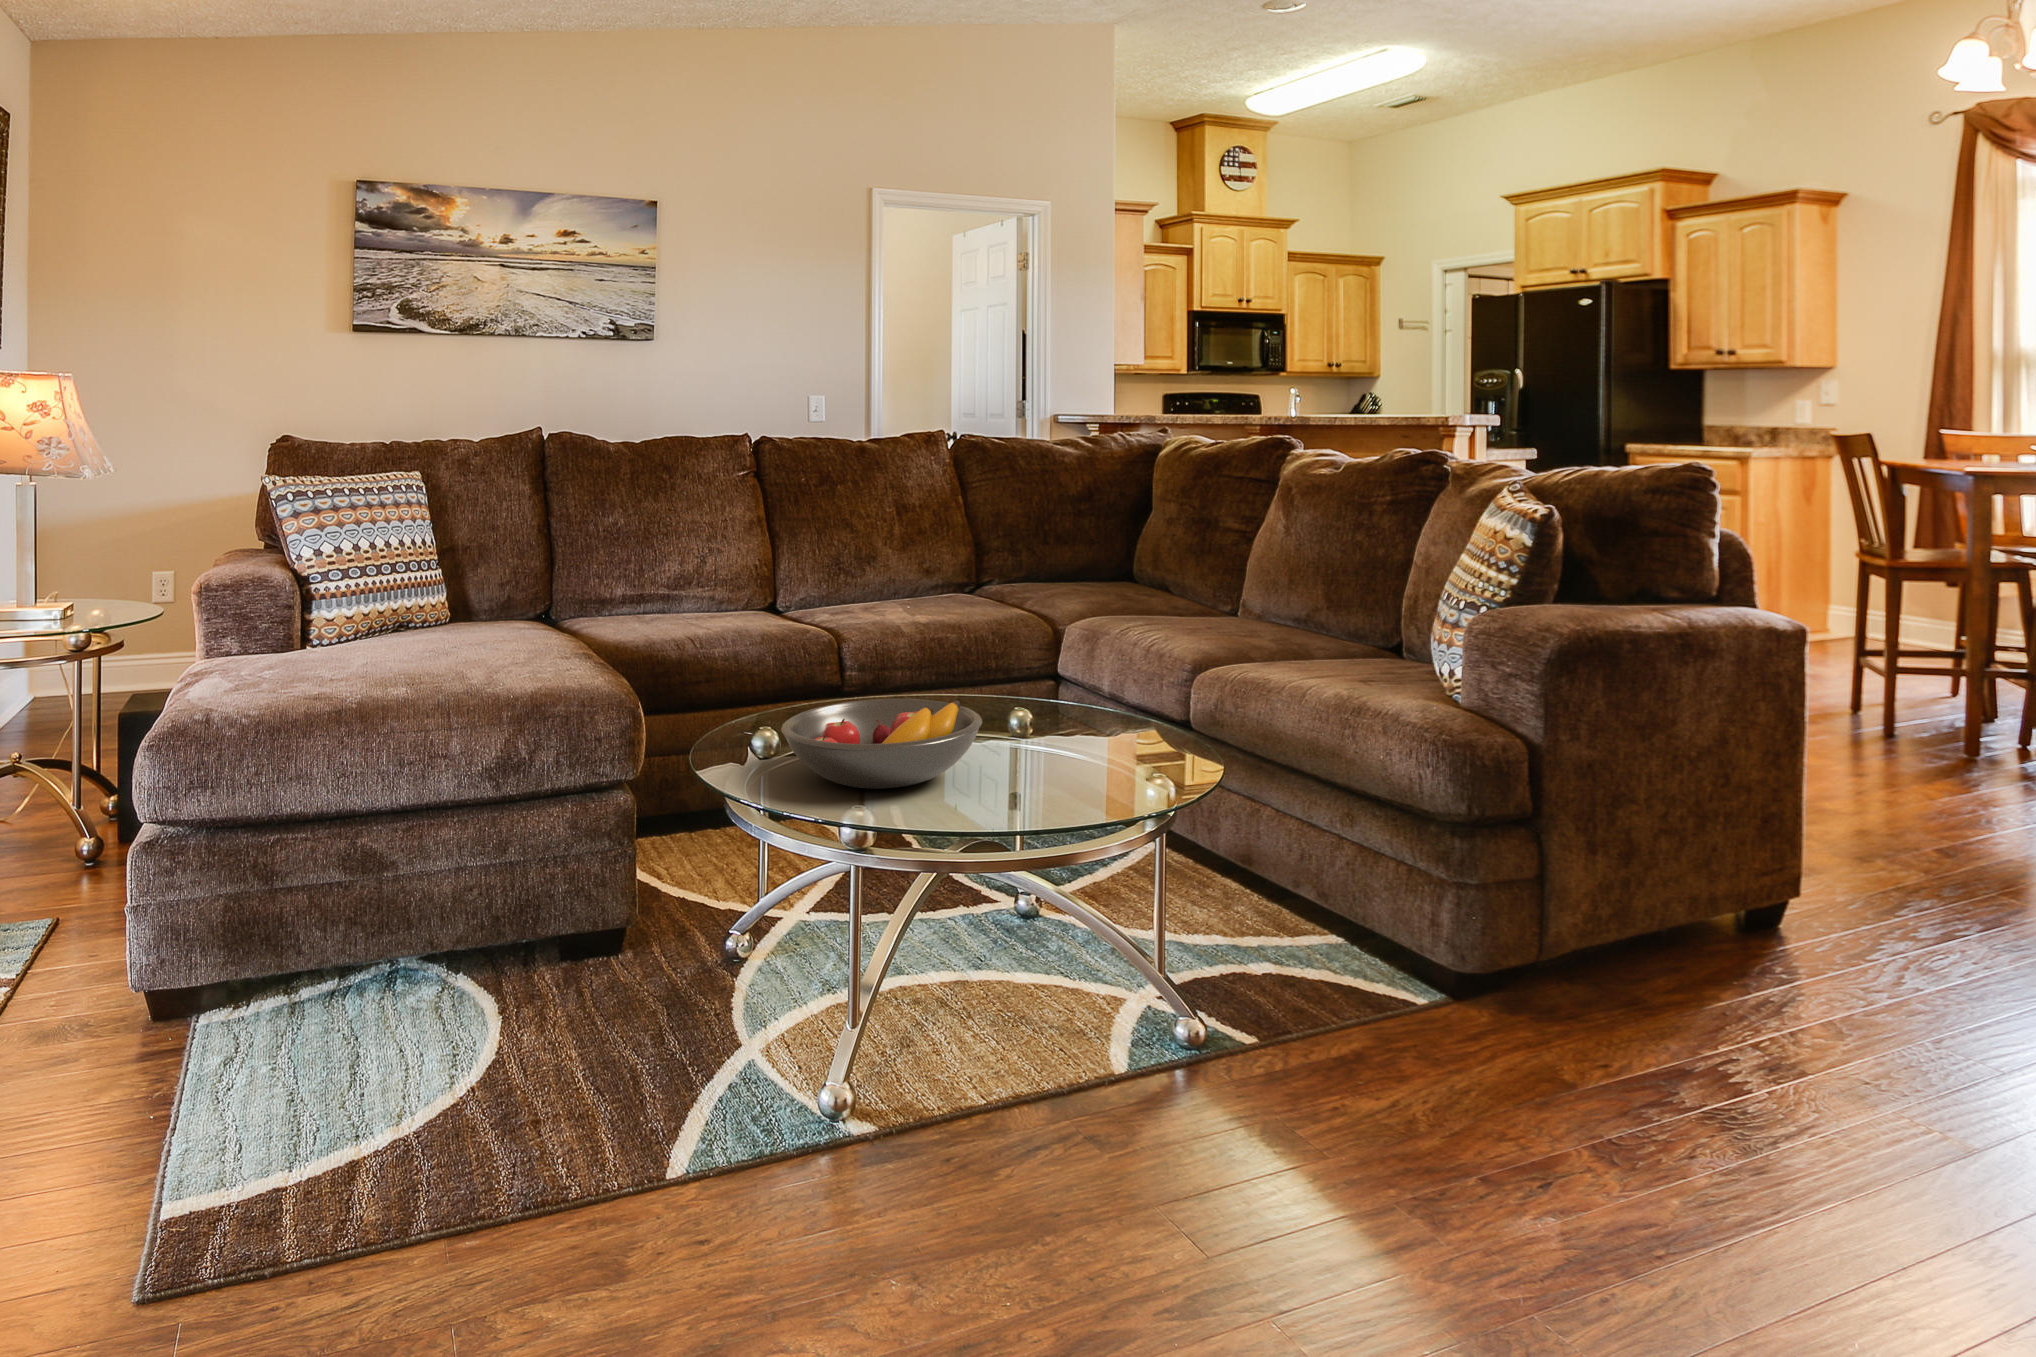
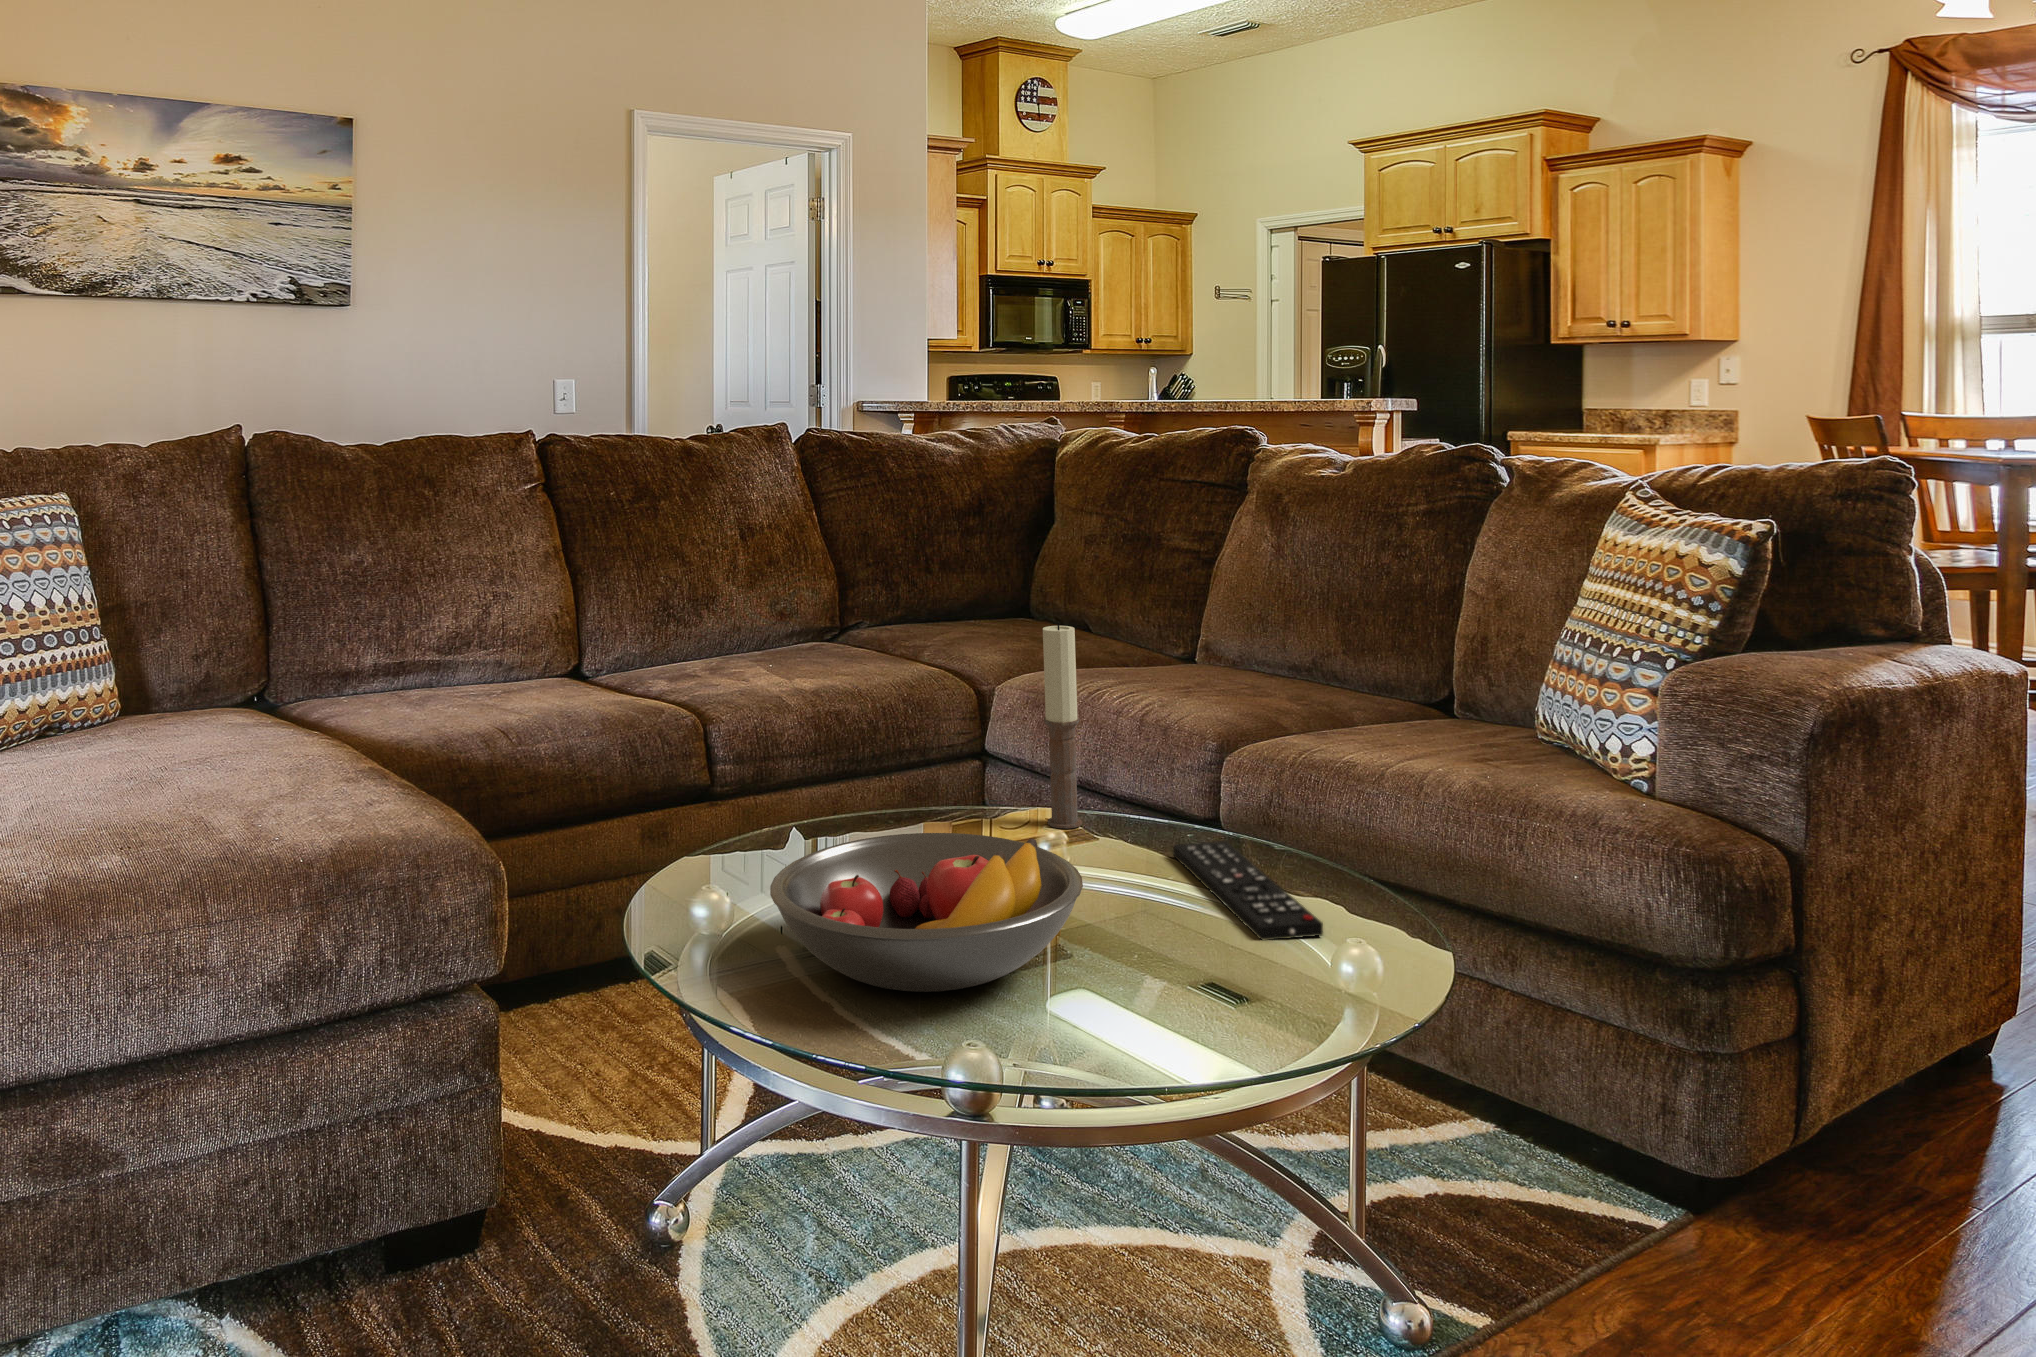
candle: none [1029,569,1056,714] -> present [1043,622,1082,829]
remote control: none [1103,723,1160,778] -> present [1173,841,1323,940]

